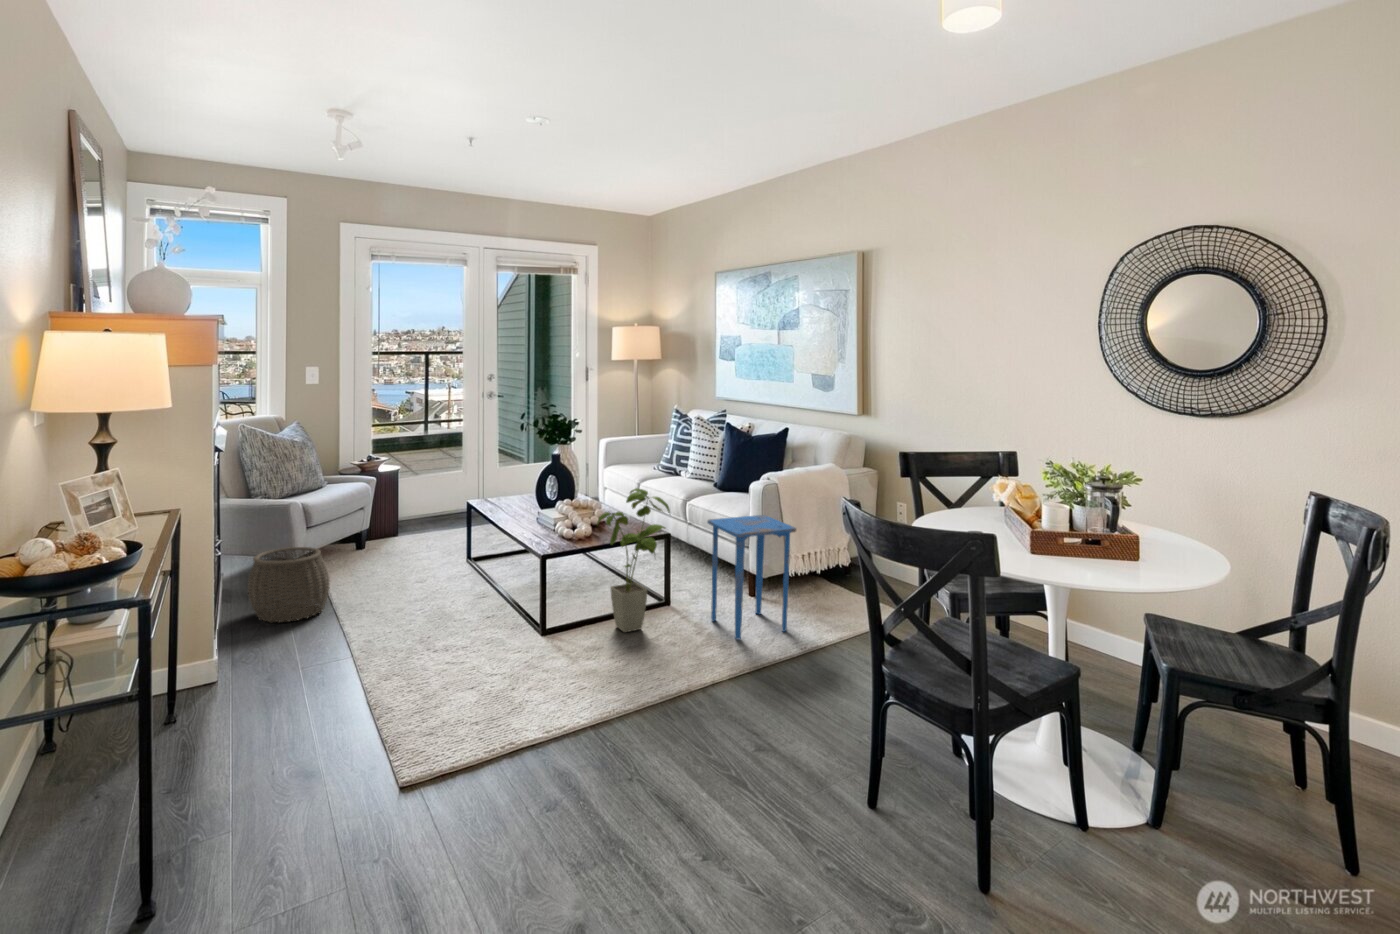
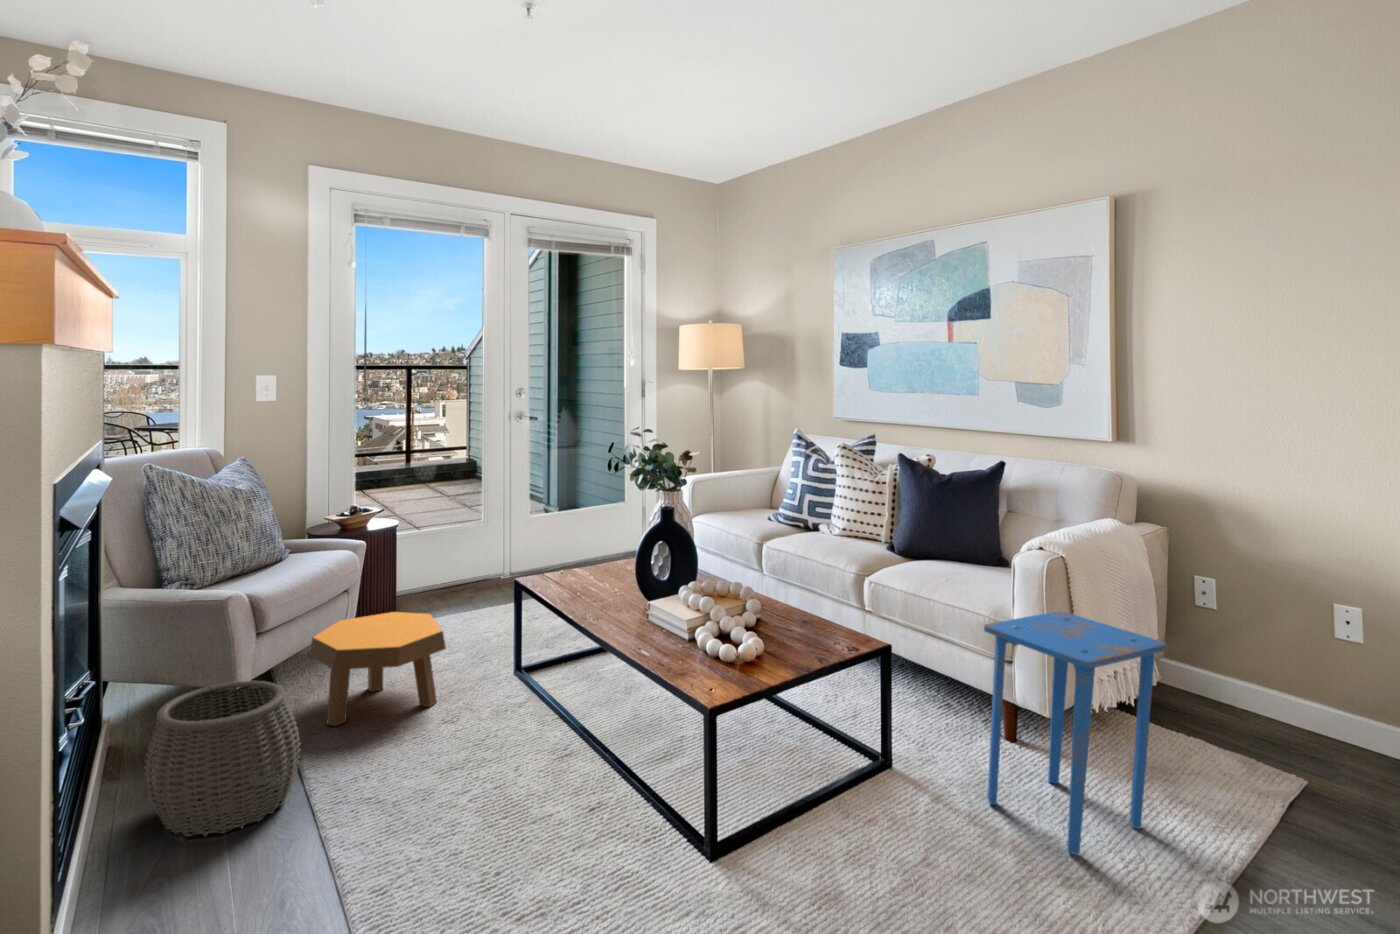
house plant: present [598,488,670,632] -> none [806,575,955,841]
footstool: none [338,520,421,583] -> present [309,612,446,726]

